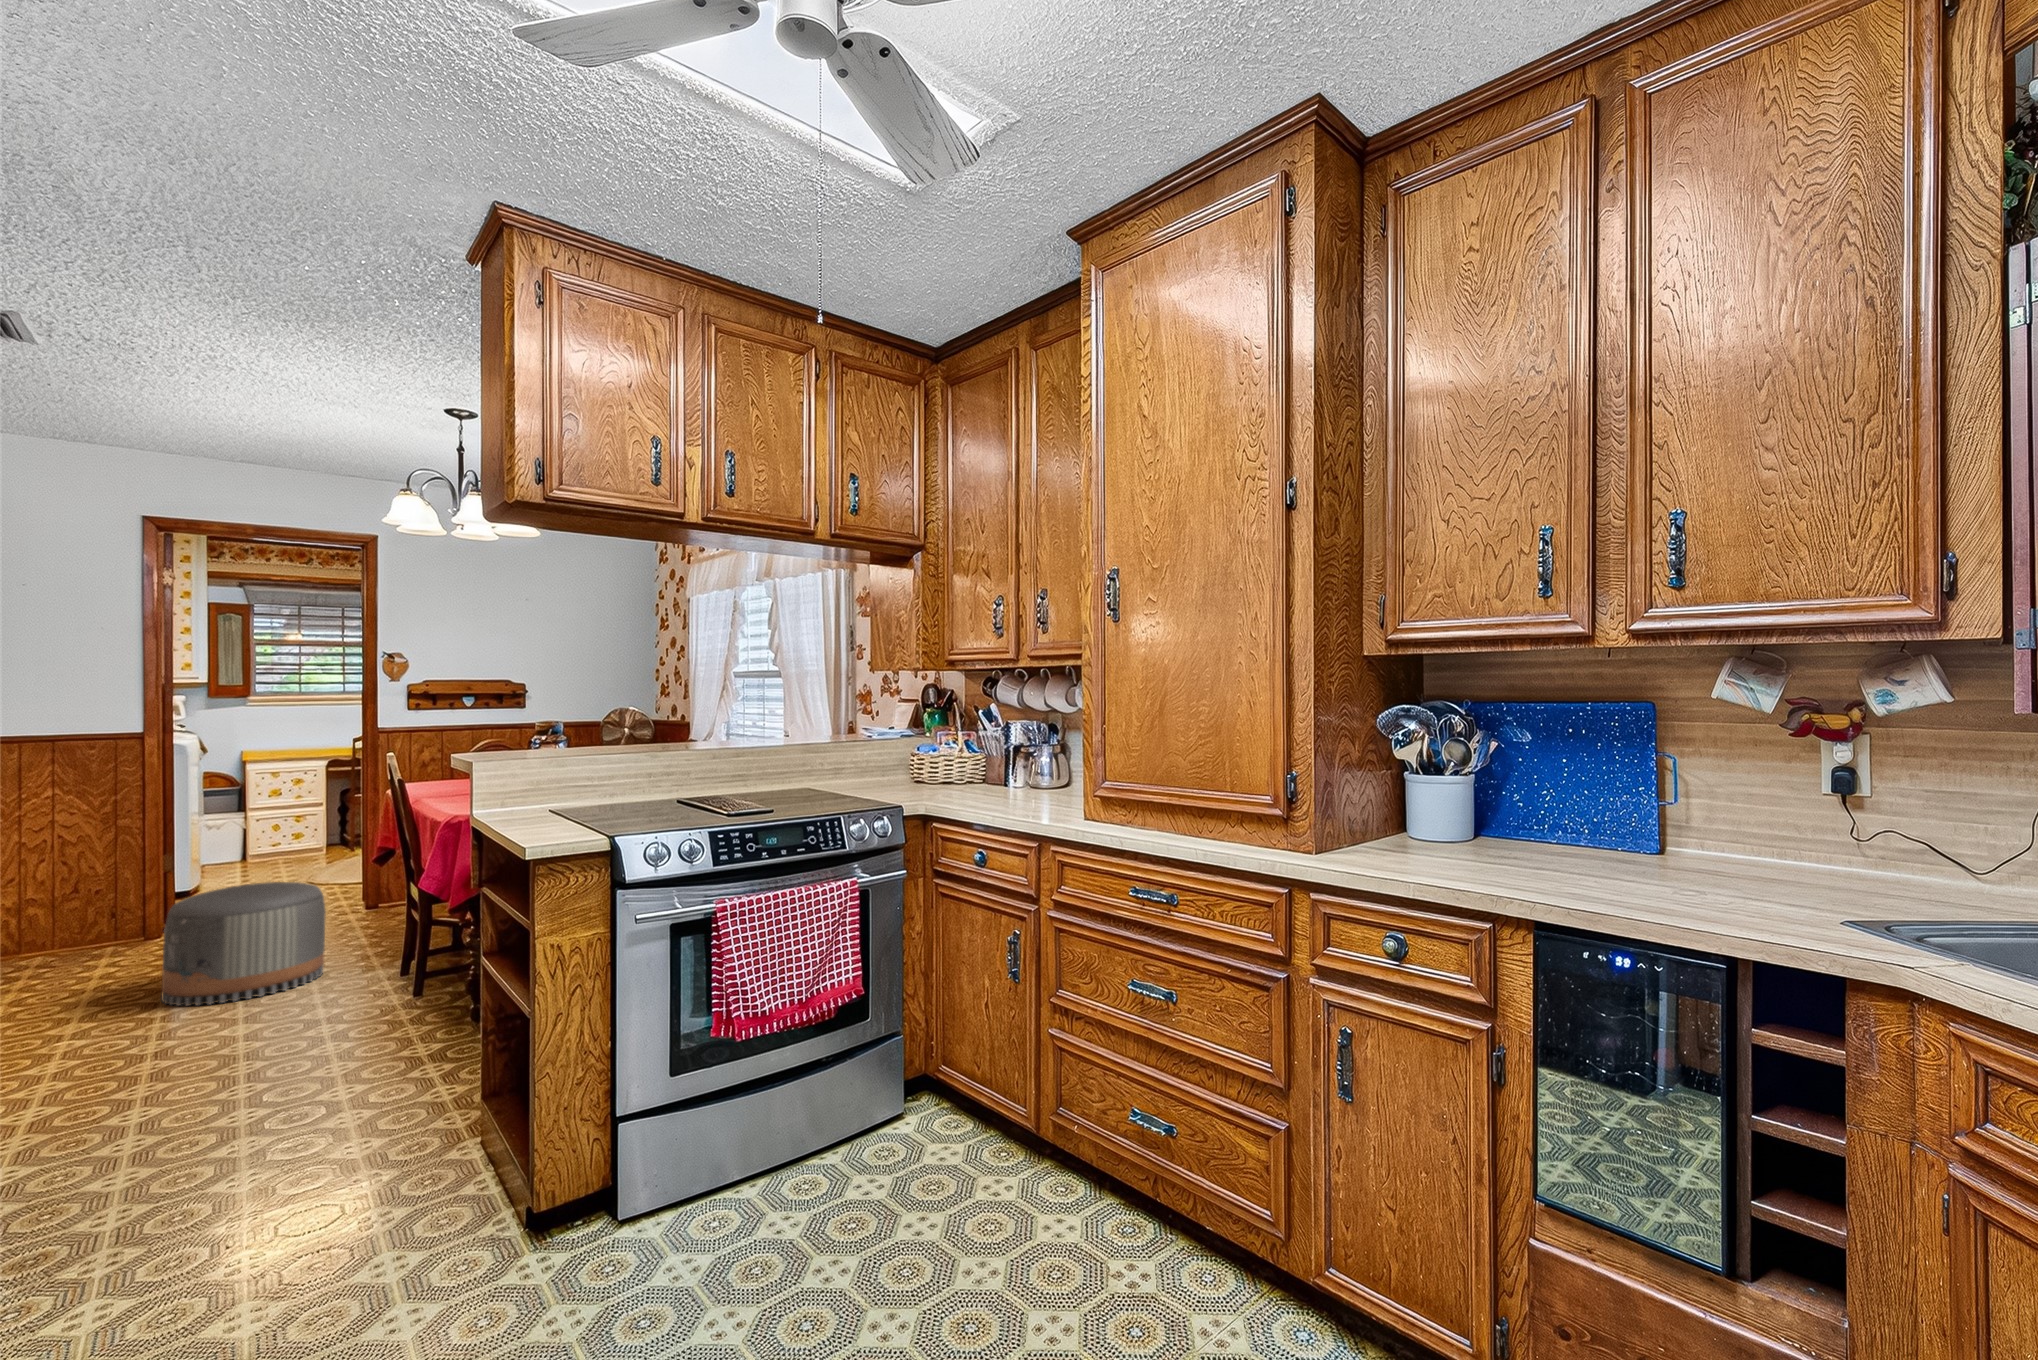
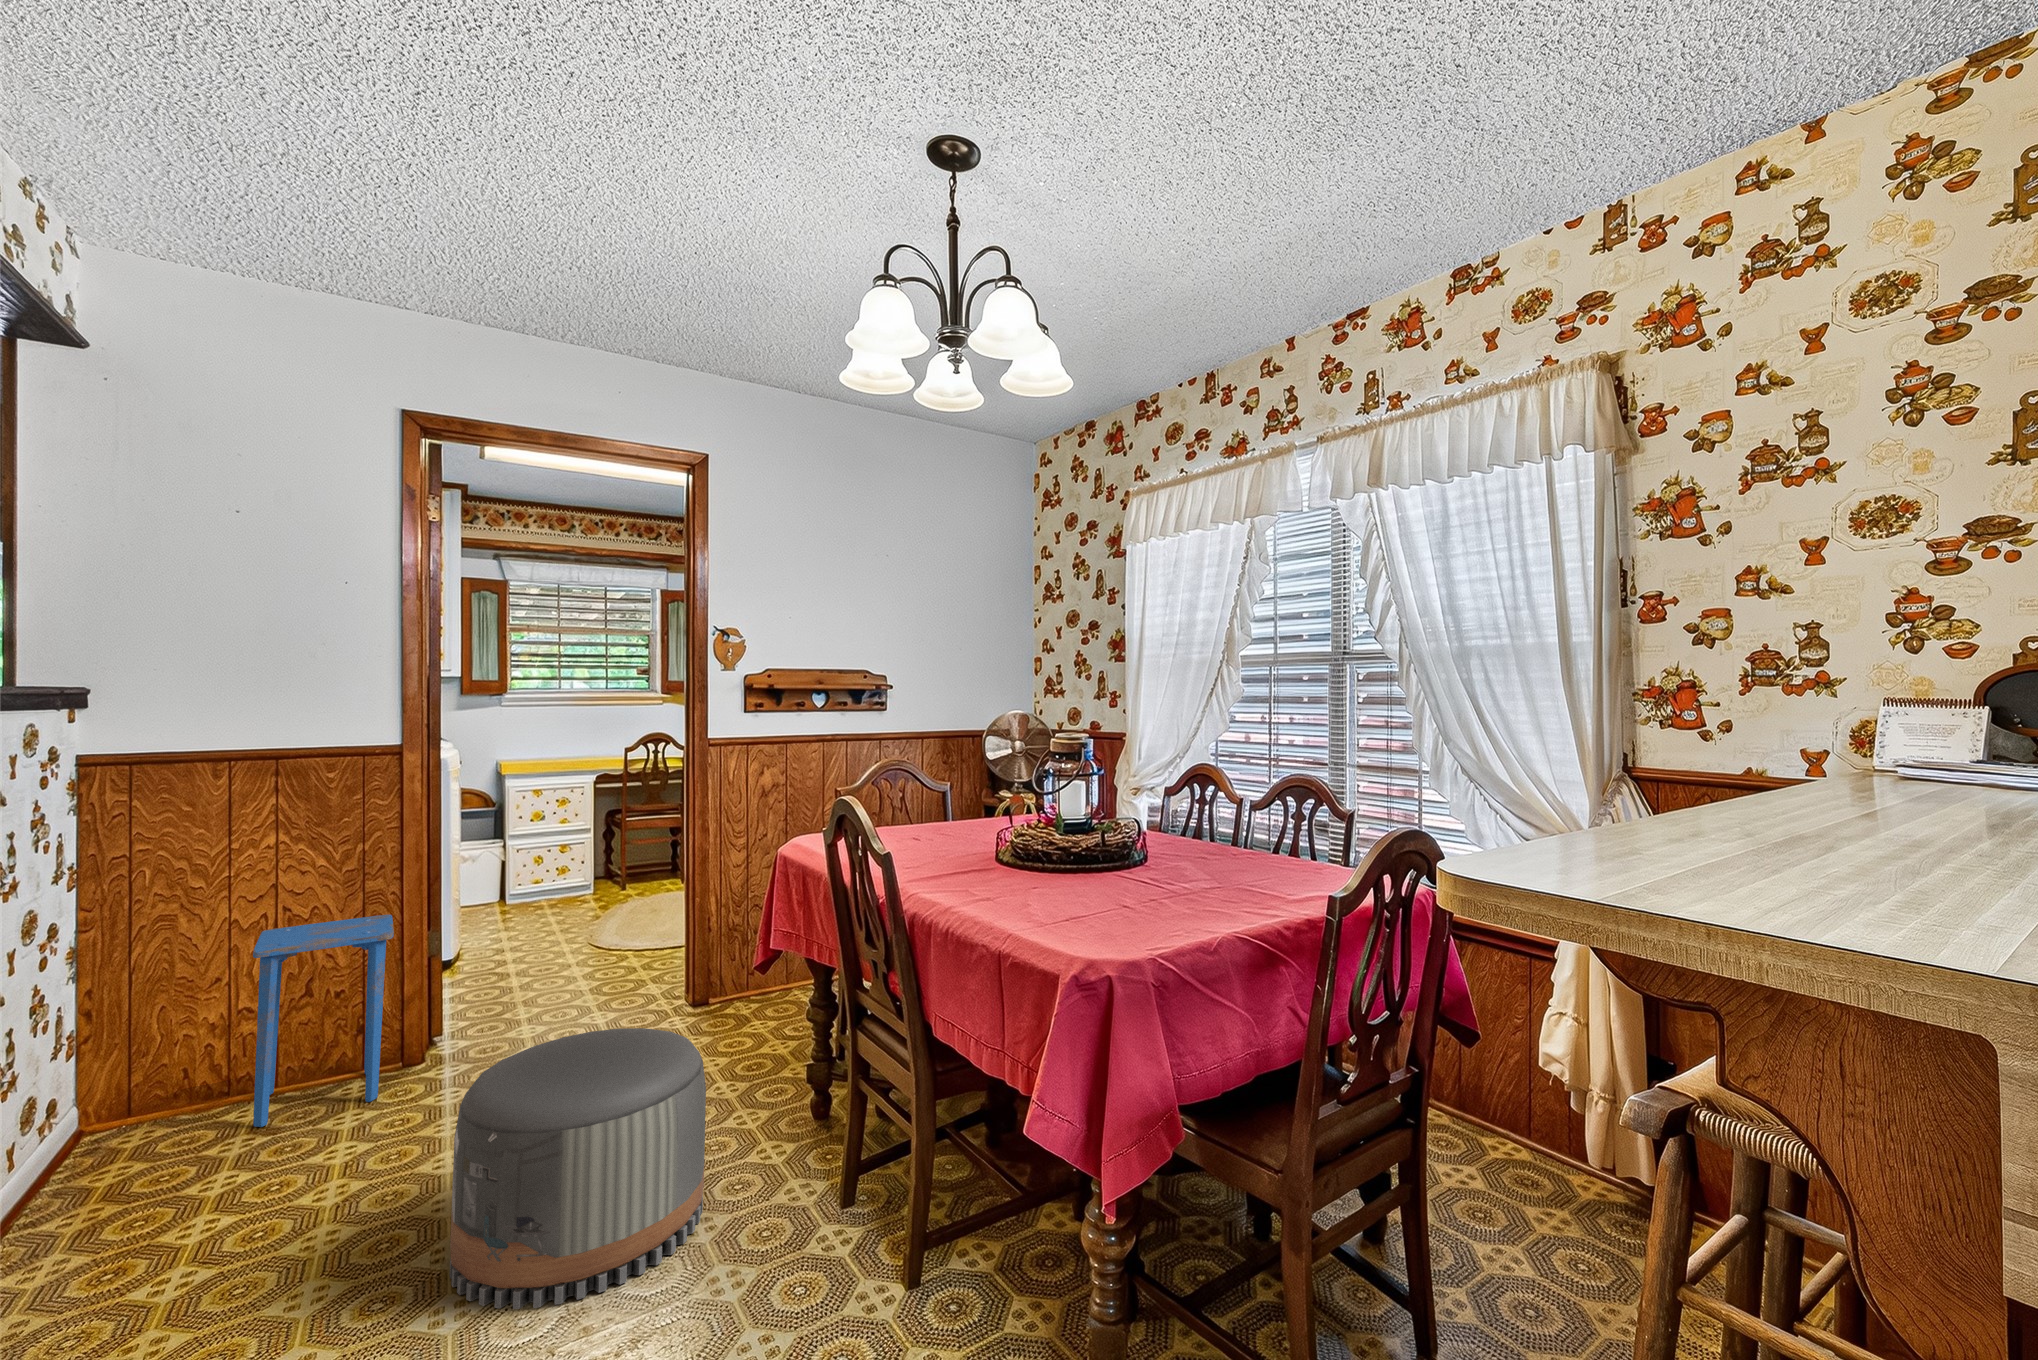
side table: none [35,841,135,964] -> present [253,915,394,1127]

